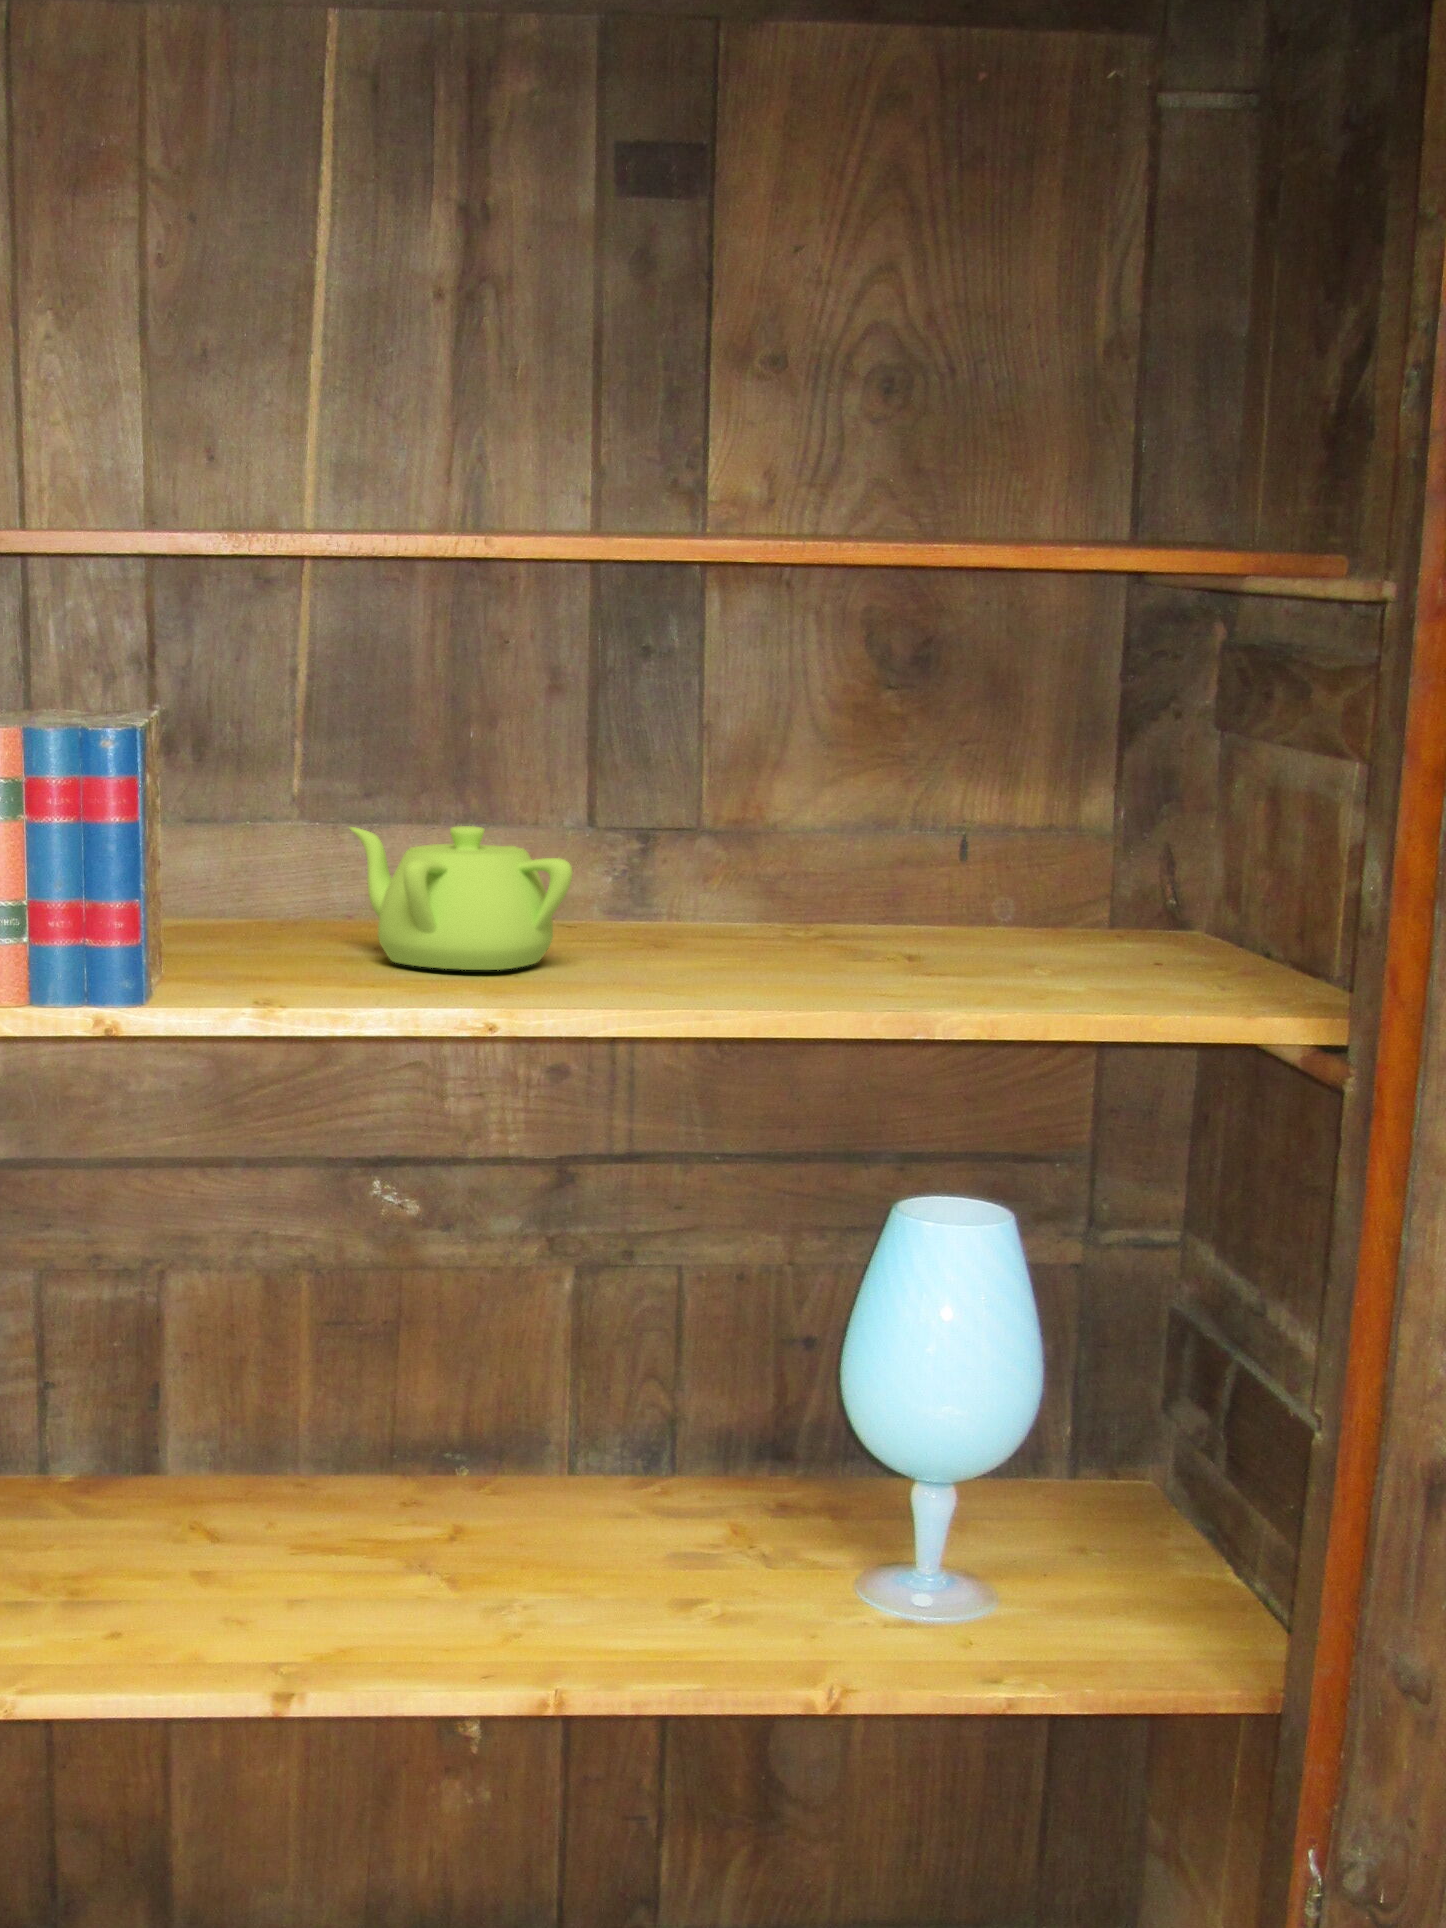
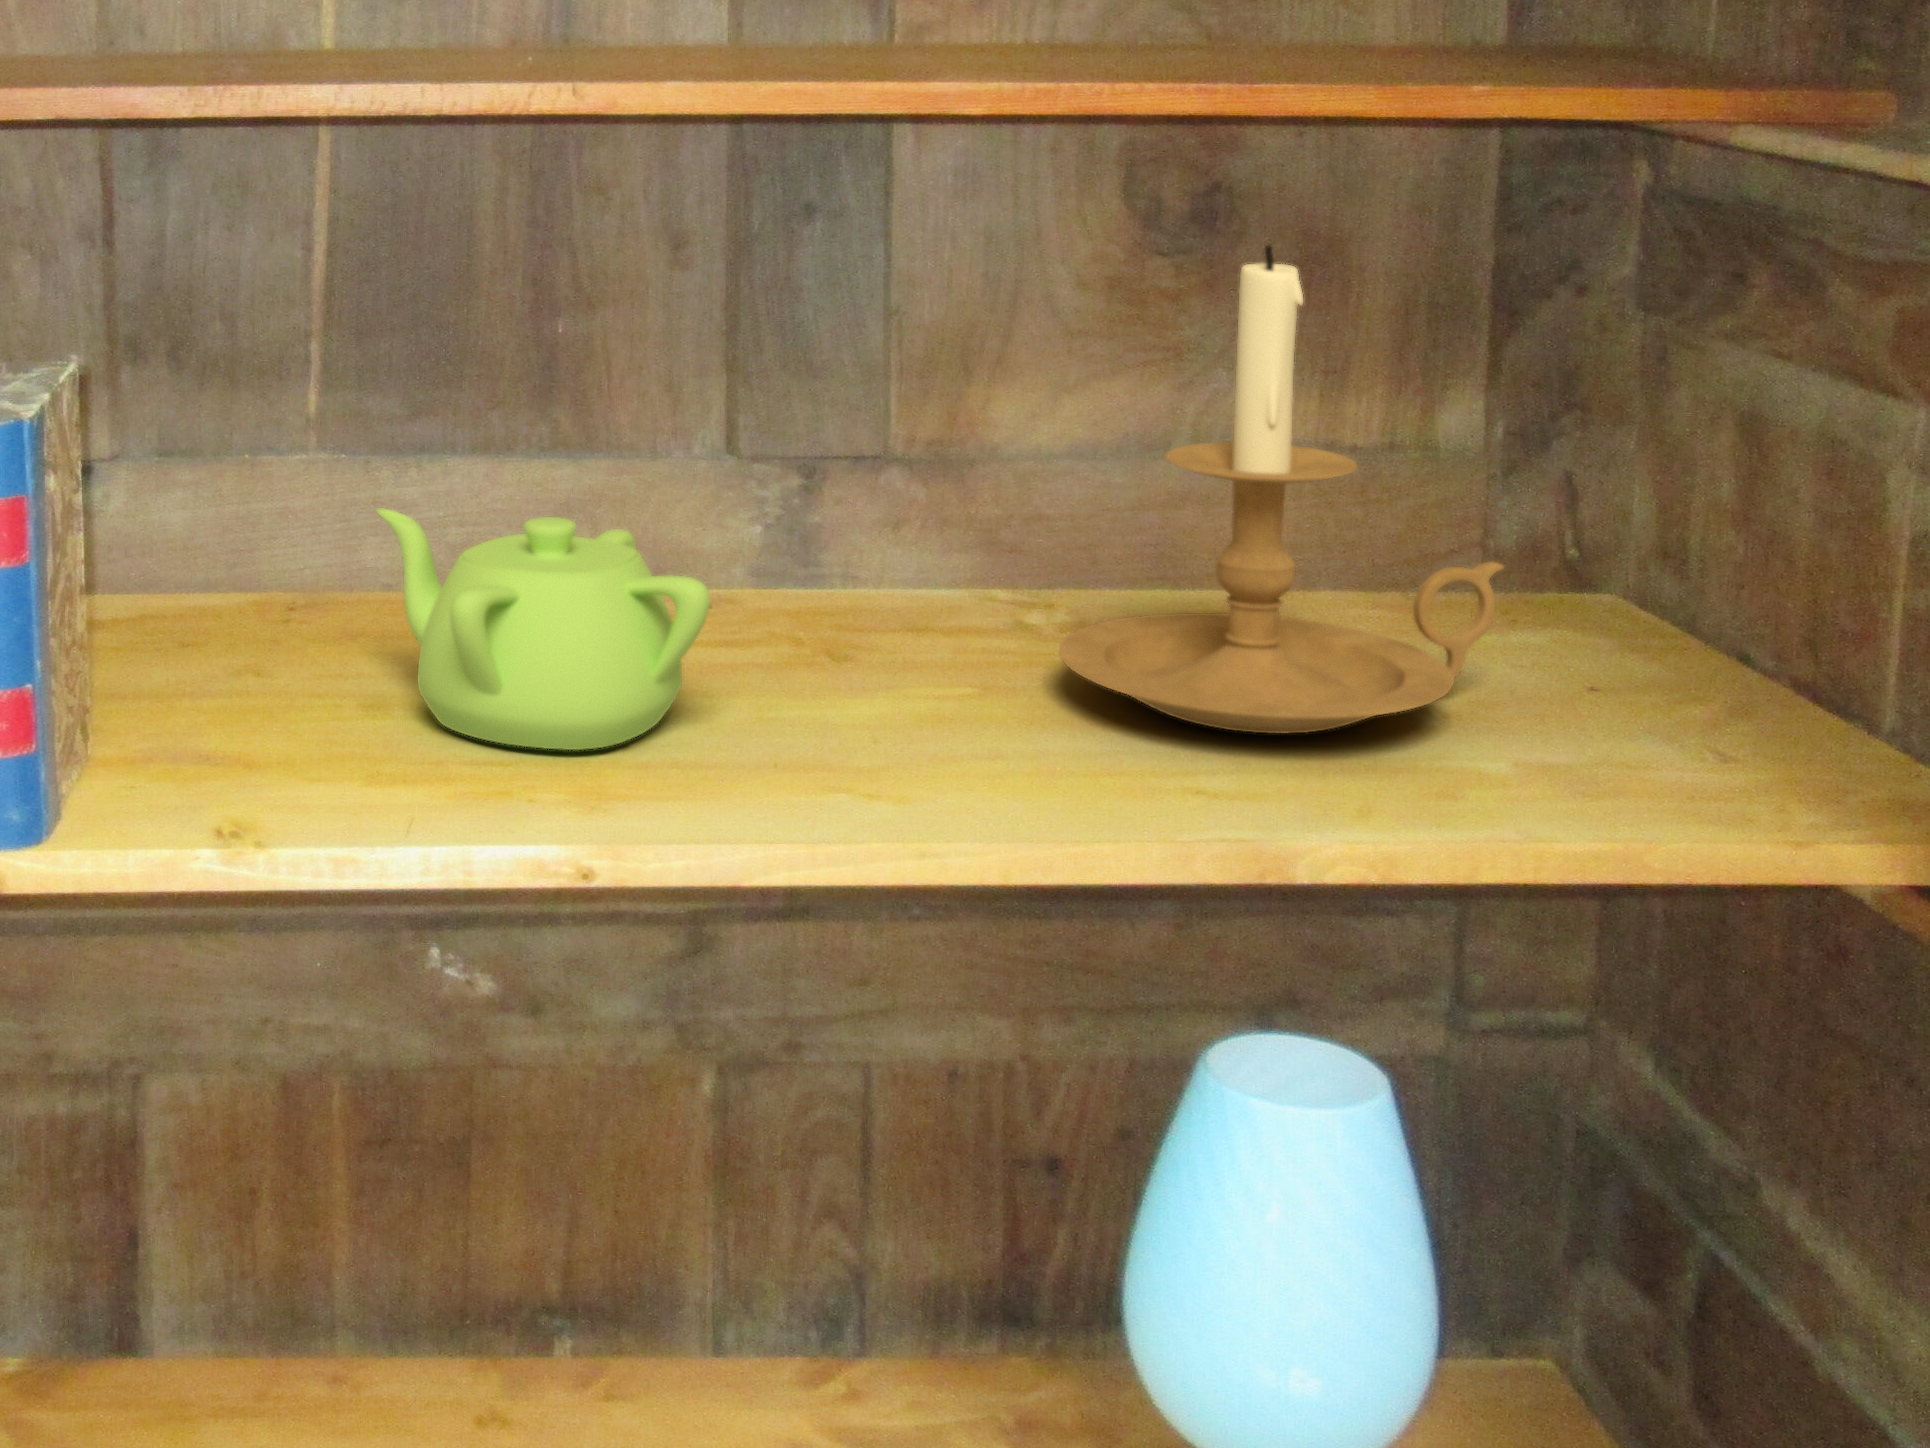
candle holder: none [802,651,1090,969] -> present [1059,245,1503,734]

